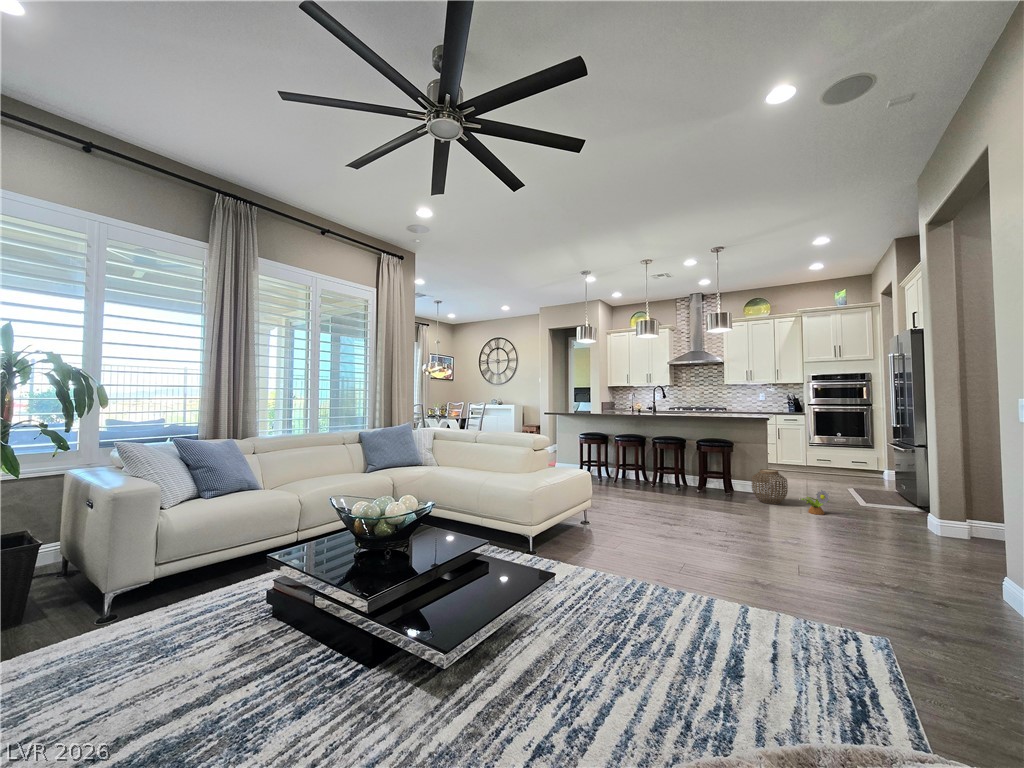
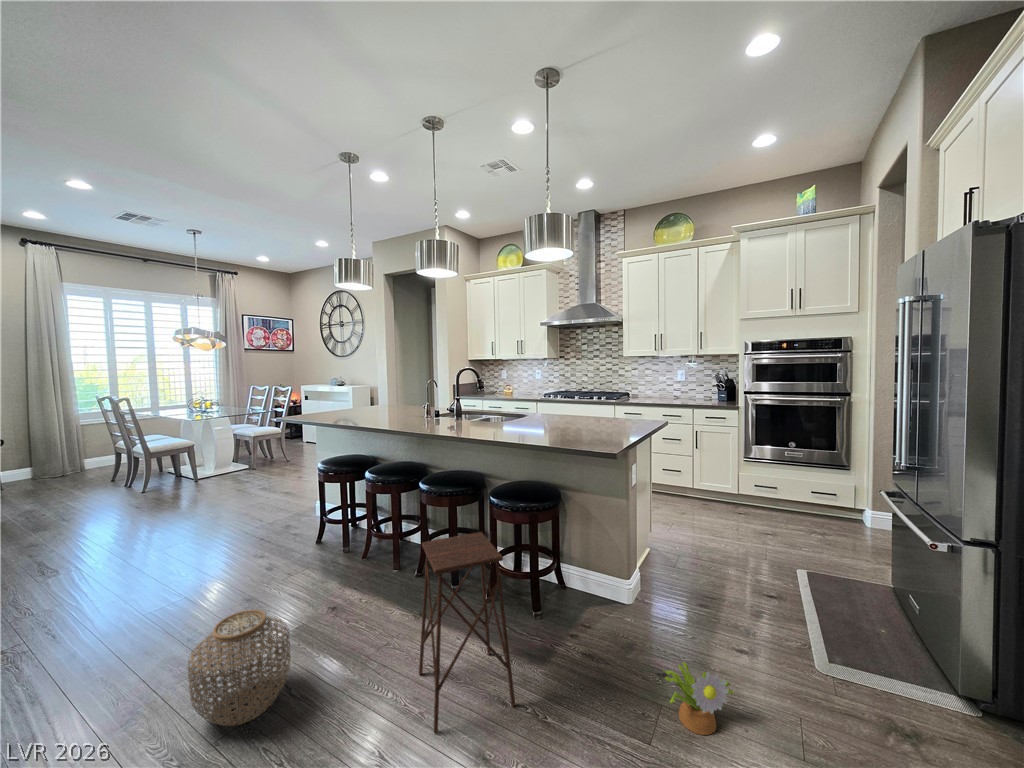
side table: none [694,448,742,512] -> present [419,532,515,734]
woven basket: present [752,469,788,504] -> present [188,610,291,726]

